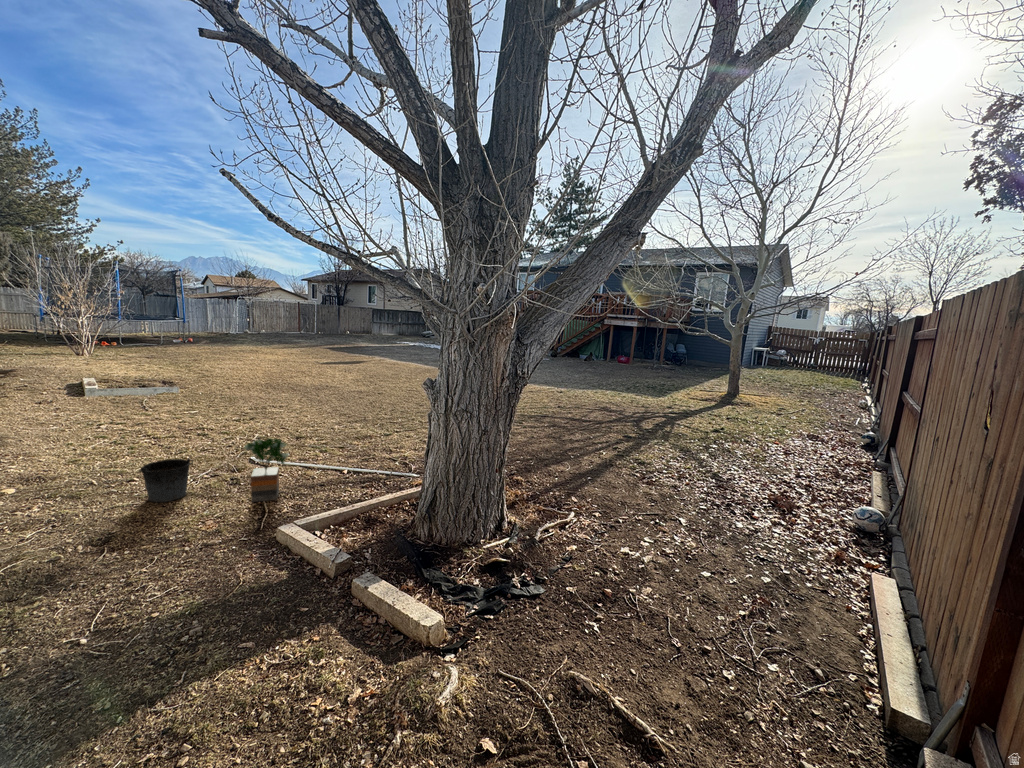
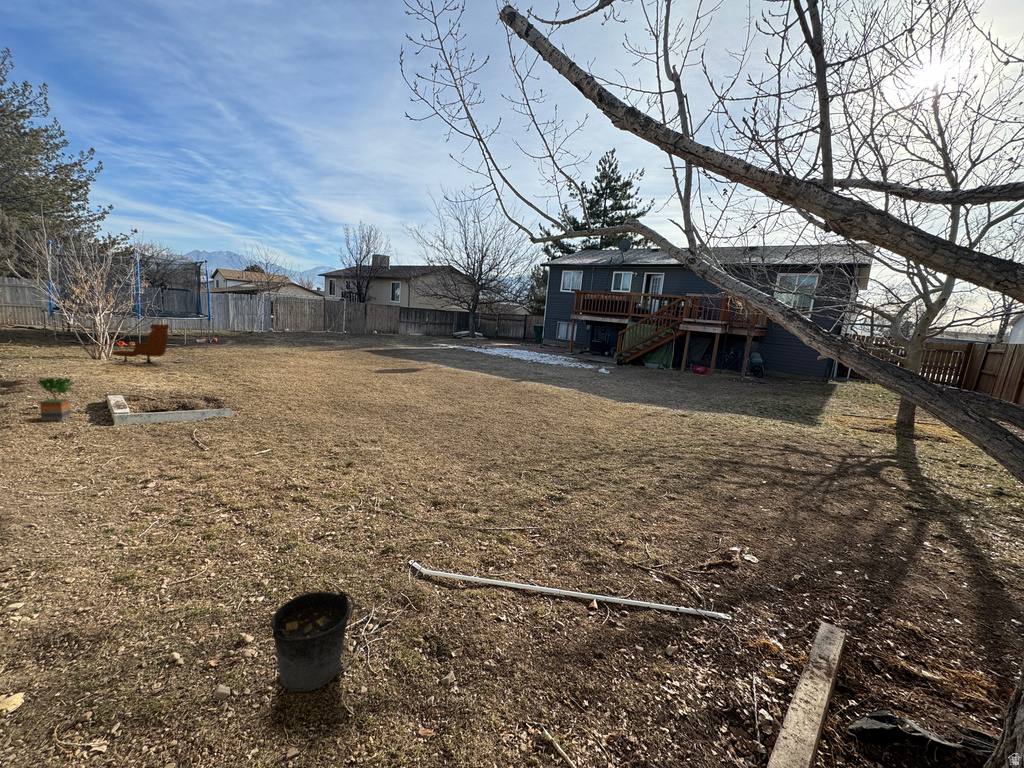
lounge chair: none [94,324,142,360] -> present [113,324,169,366]
potted tree: present [244,438,289,502] -> present [38,378,74,421]

